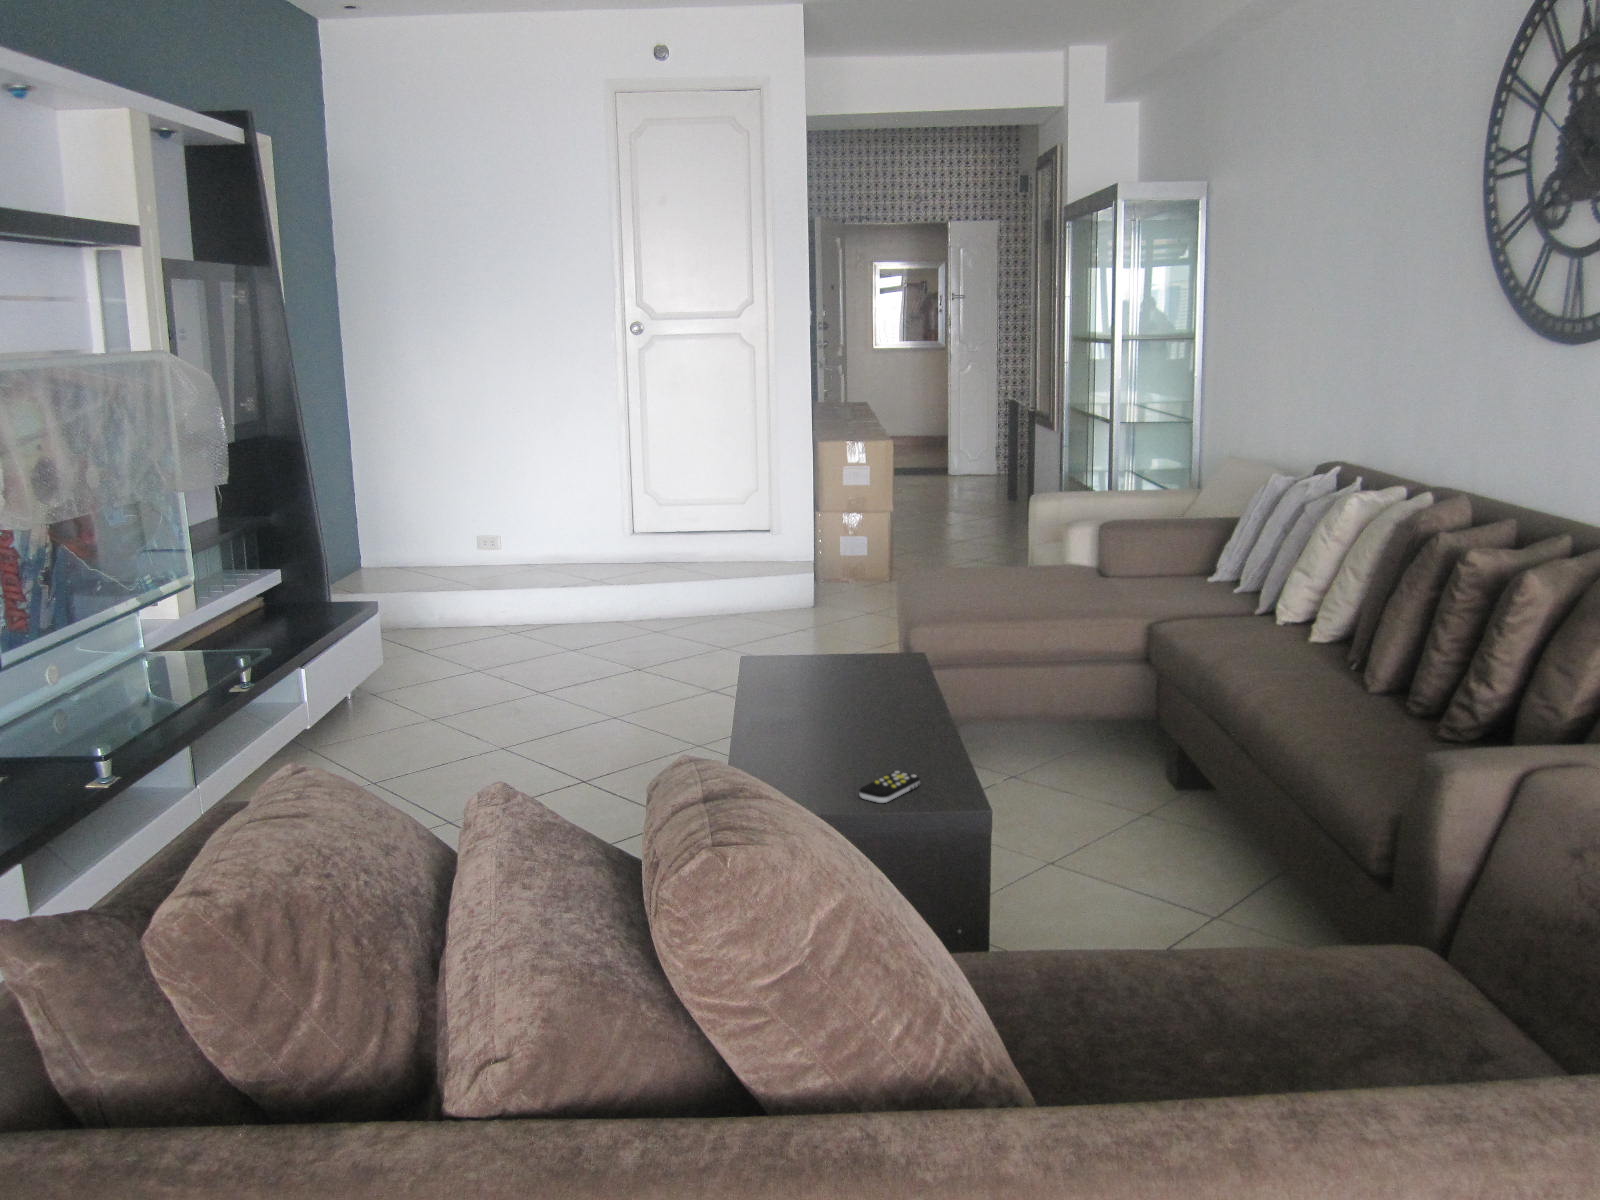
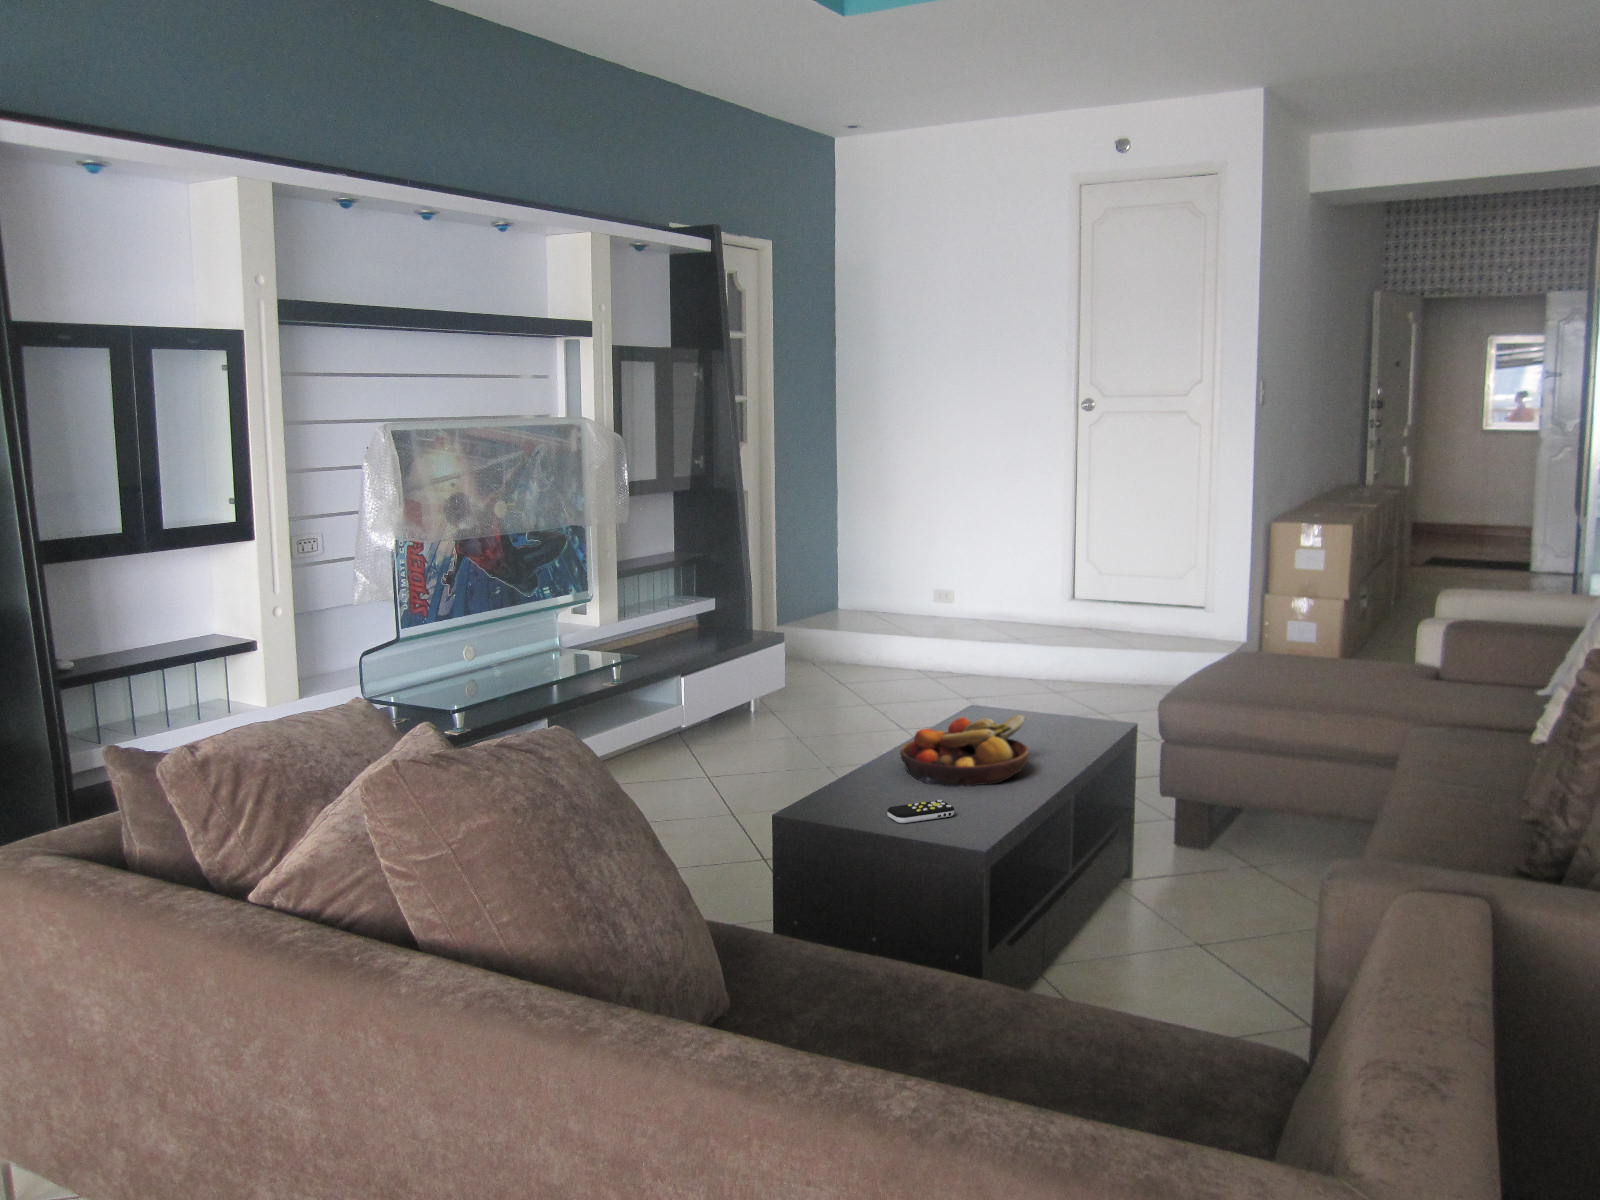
fruit bowl: none [781,667,917,755] -> present [900,715,1029,787]

